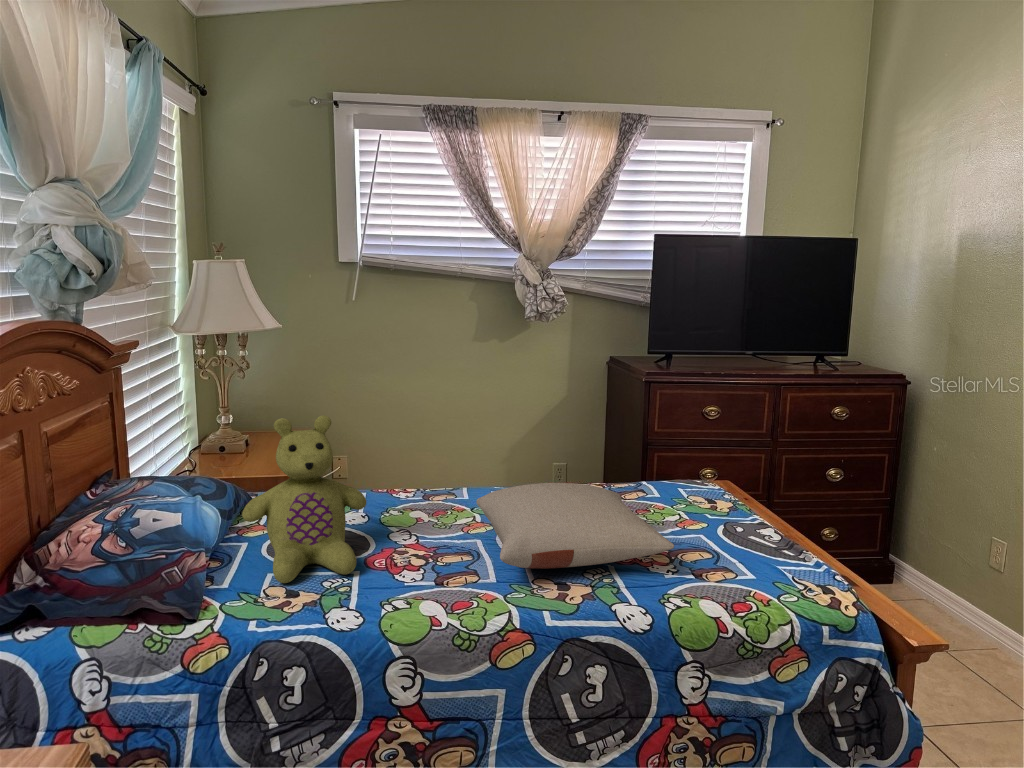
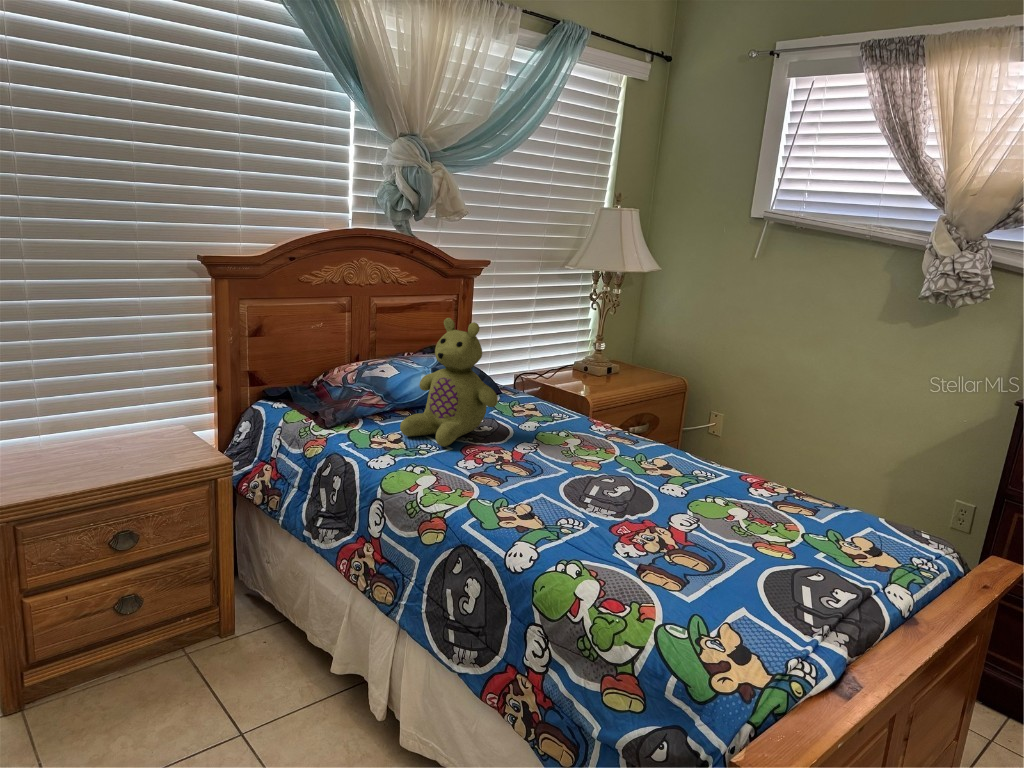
pillow: present [477,483,674,569] -> none [481,427,716,522]

